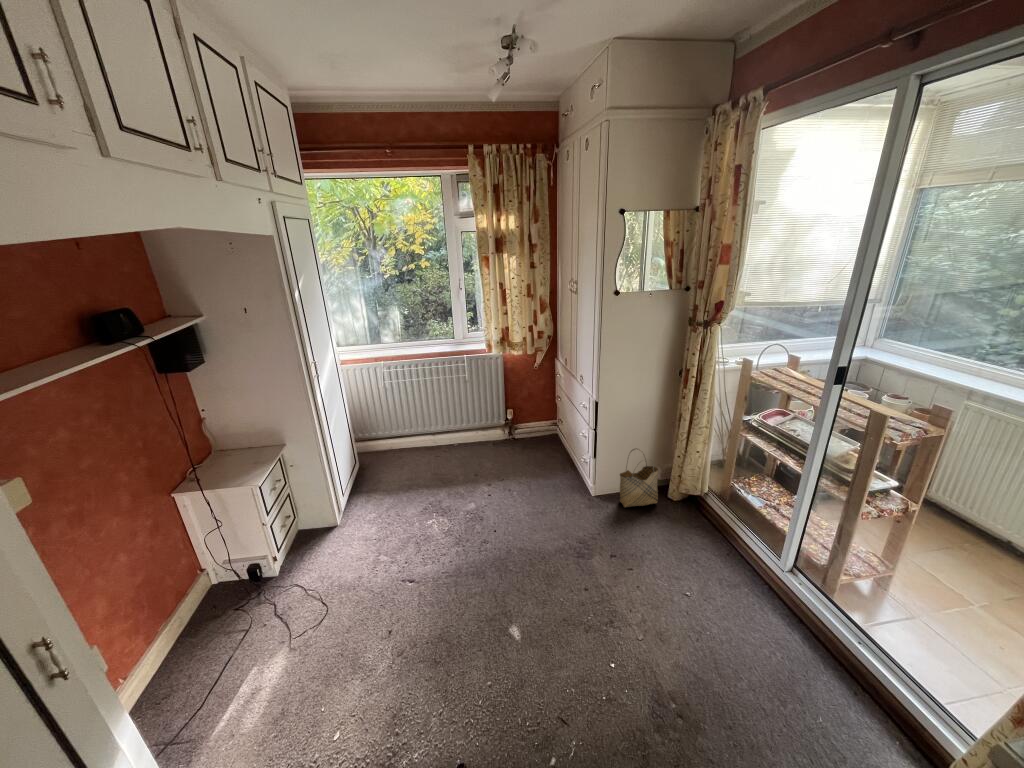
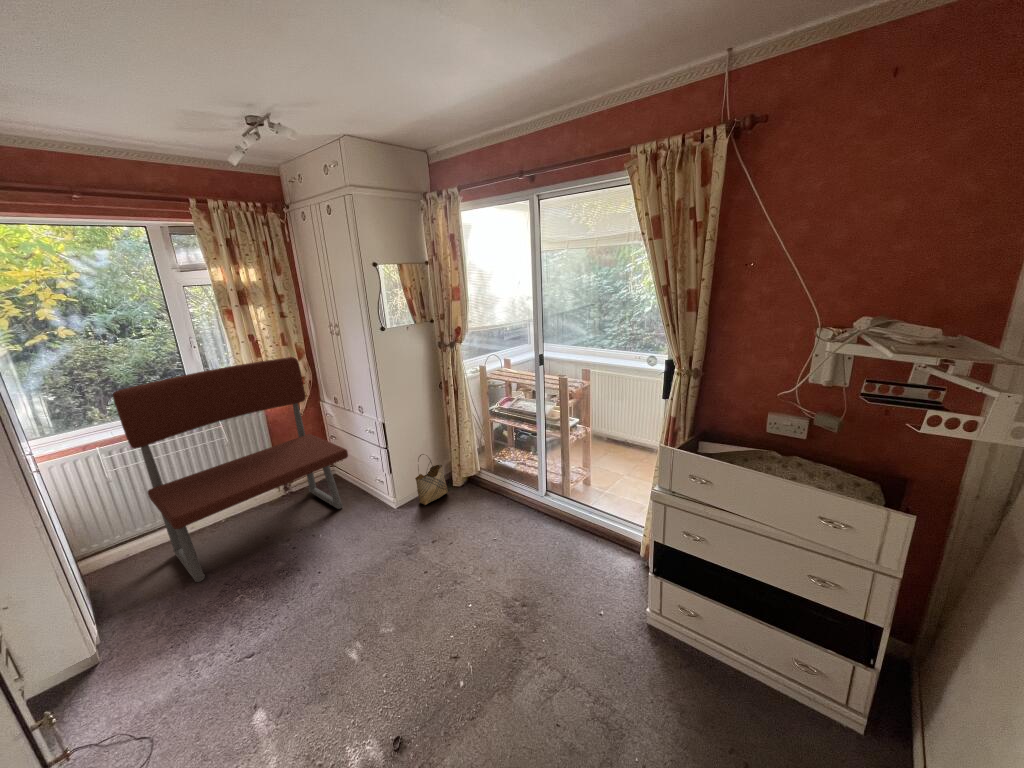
bench: none [392,310,557,493] -> present [113,357,348,582]

